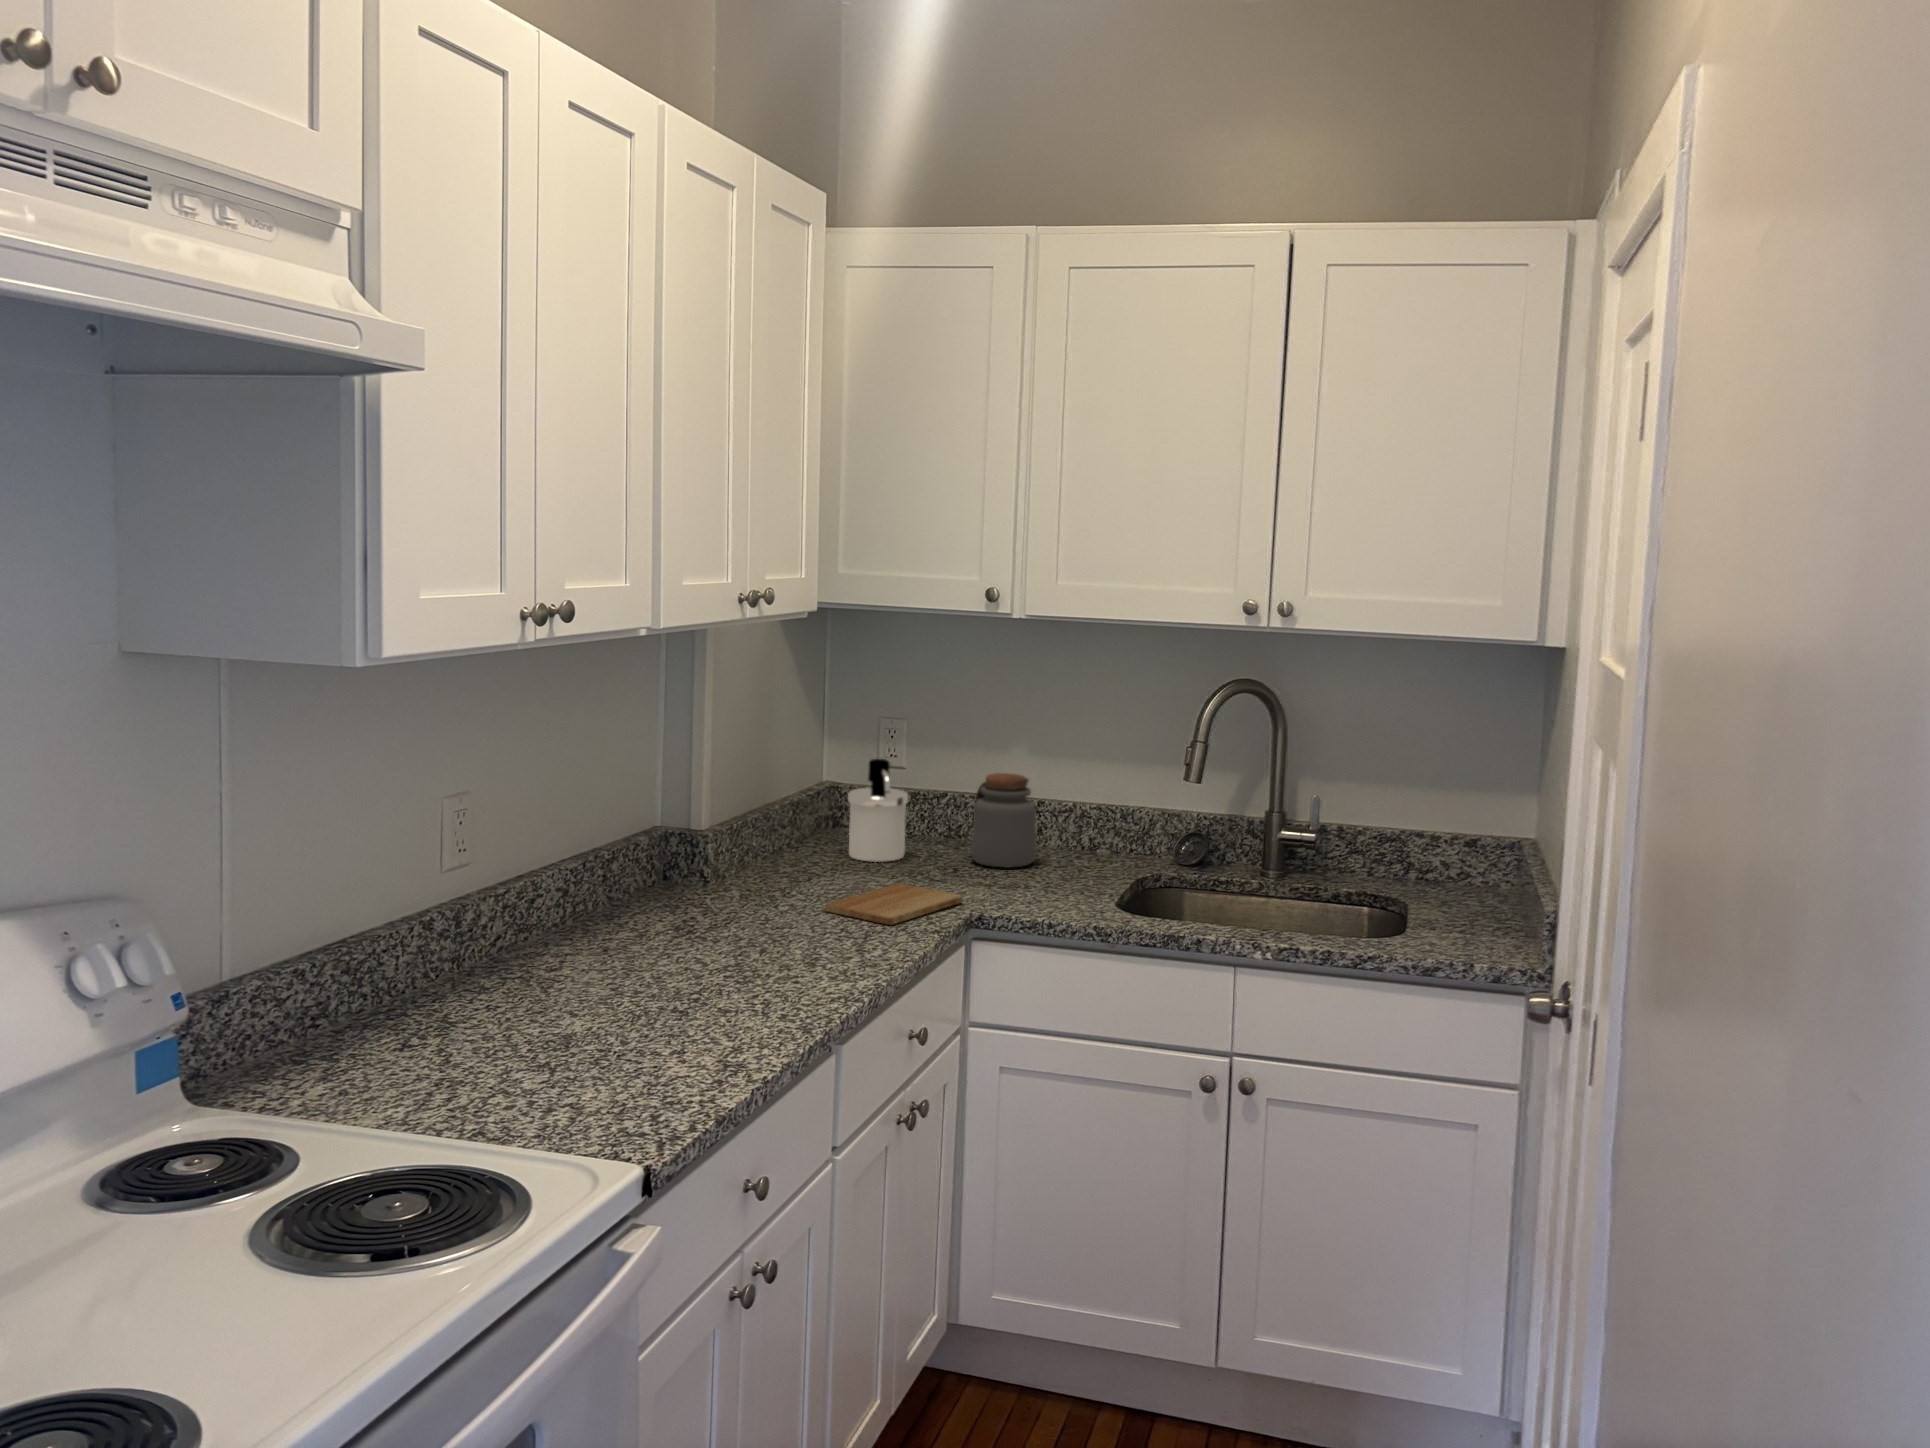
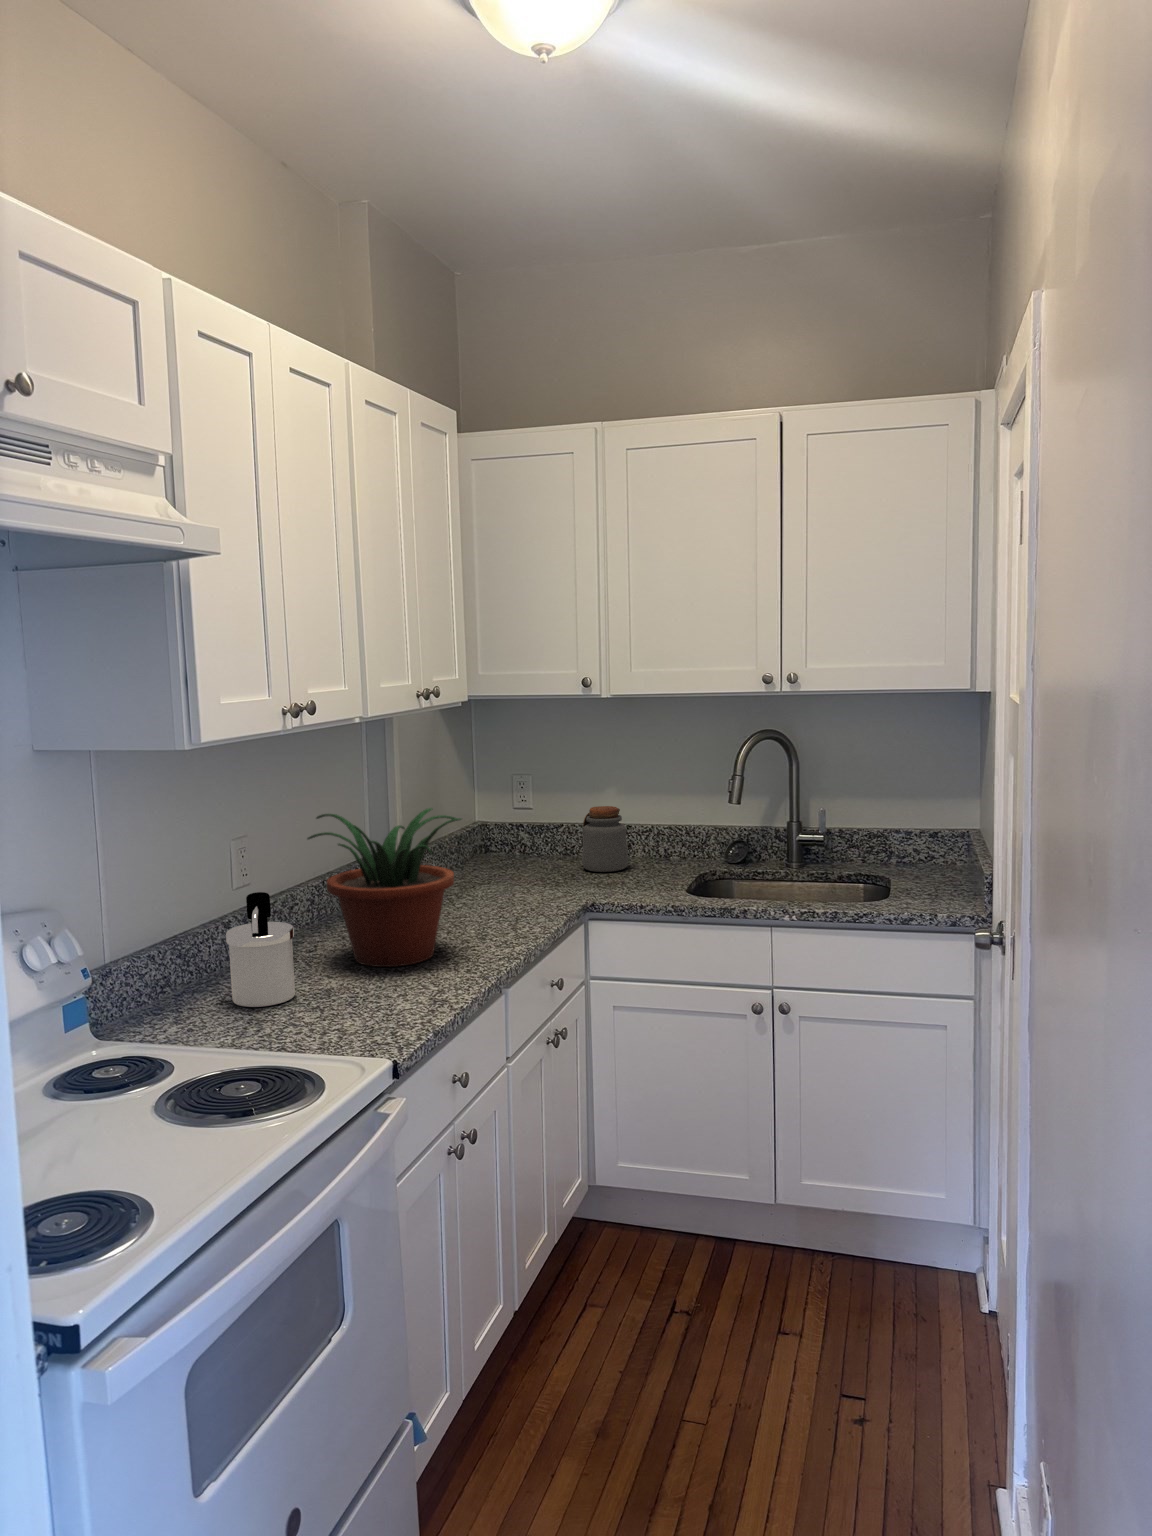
soap dispenser: present [848,759,908,862] -> present [226,892,295,1007]
potted plant: none [557,767,792,1002] -> present [308,808,461,967]
cutting board: present [825,883,963,925] -> none [486,886,580,912]

